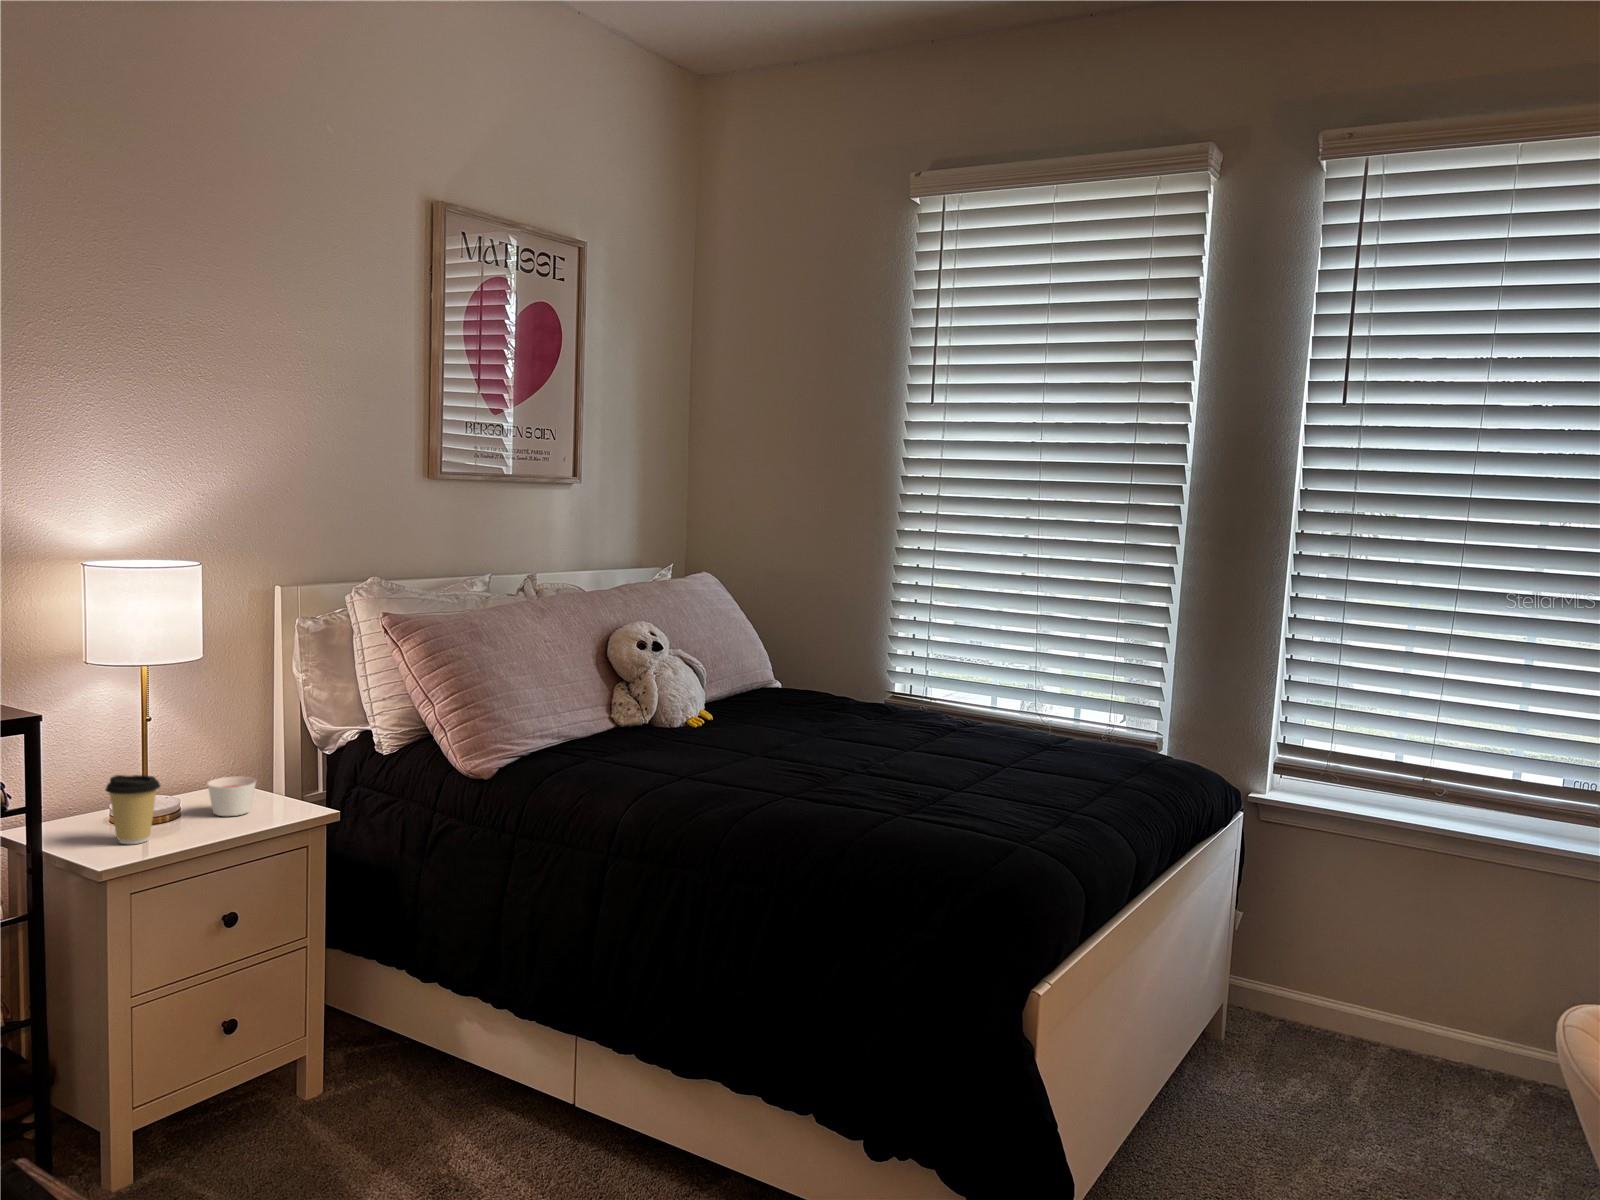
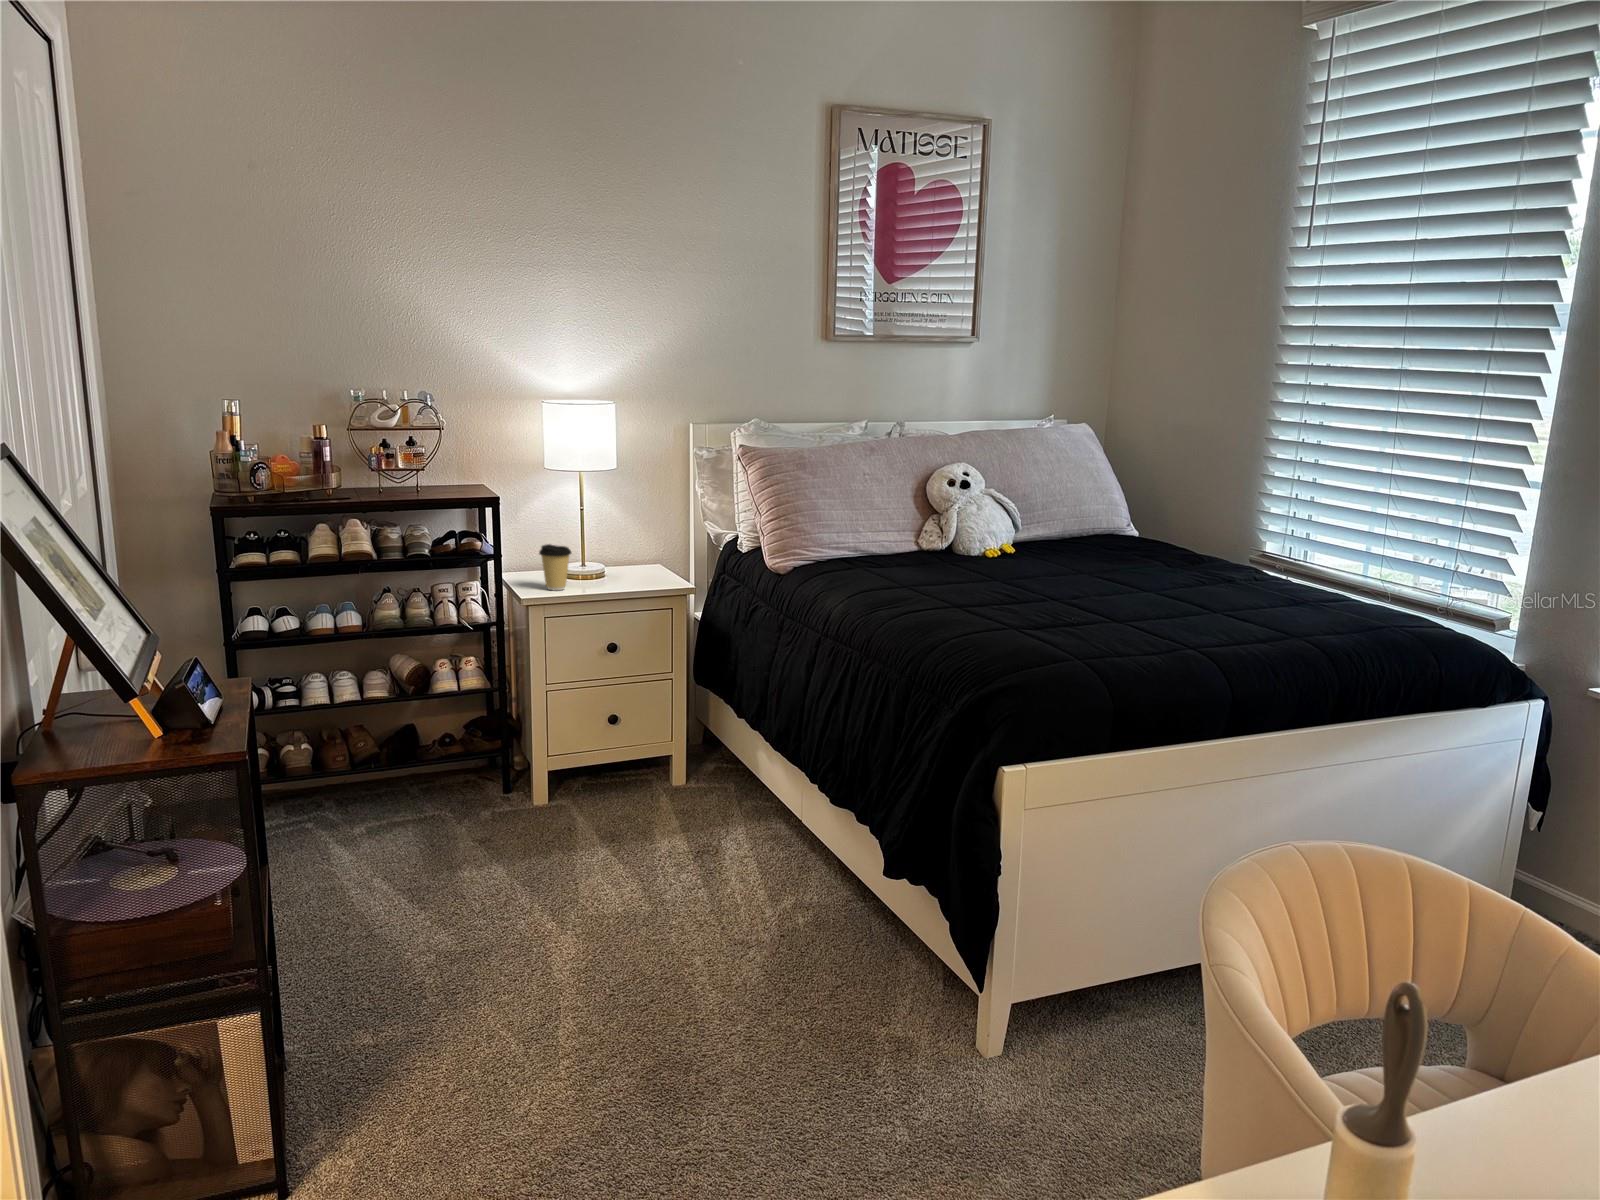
candle: present [208,777,256,816] -> none [615,557,646,583]

